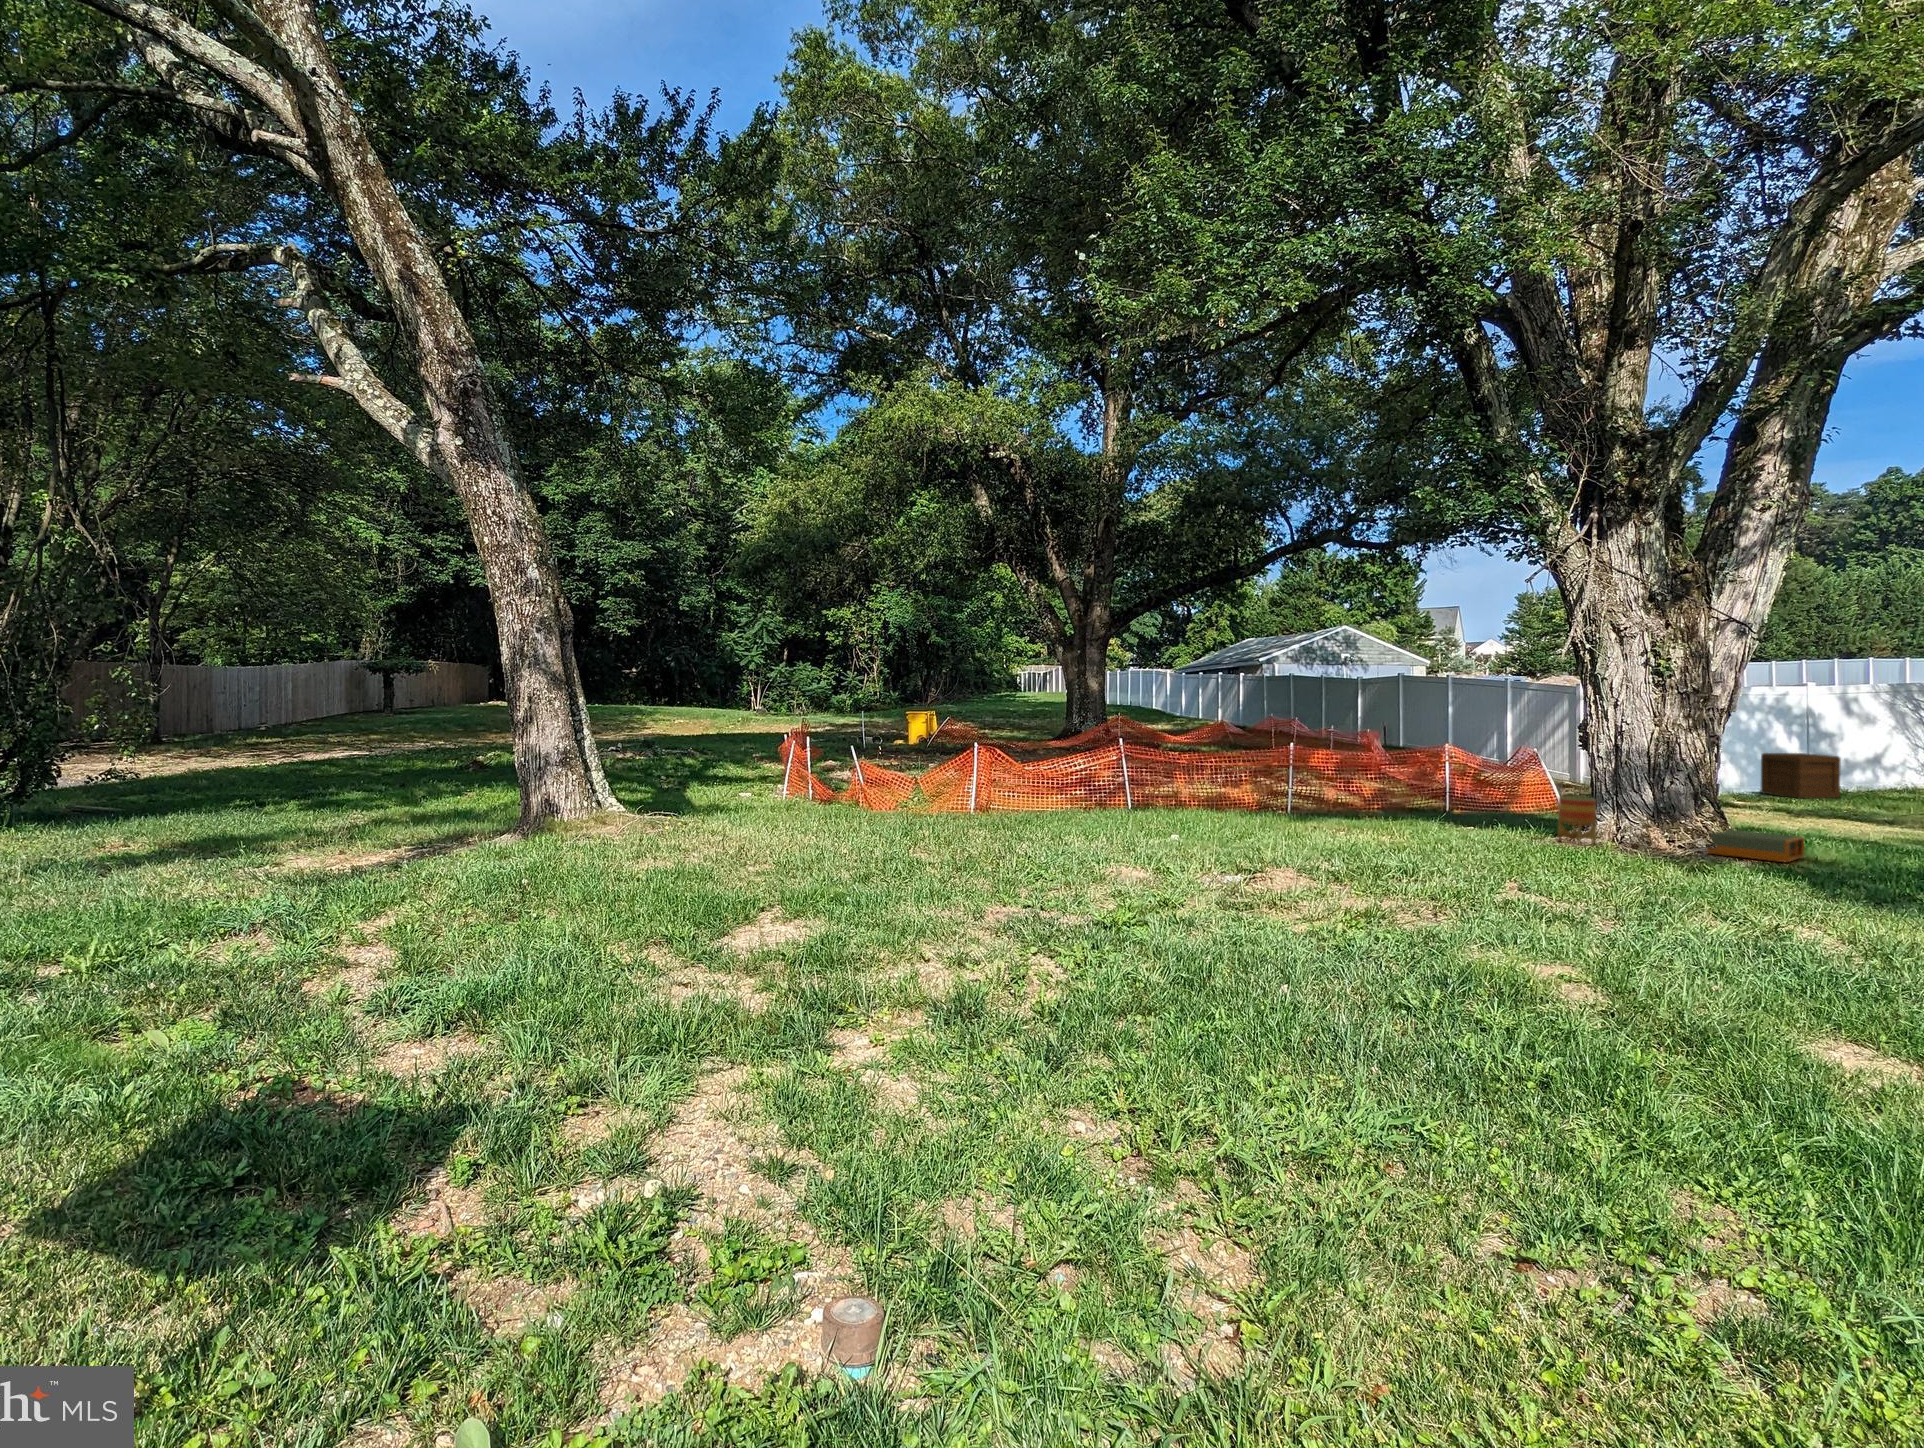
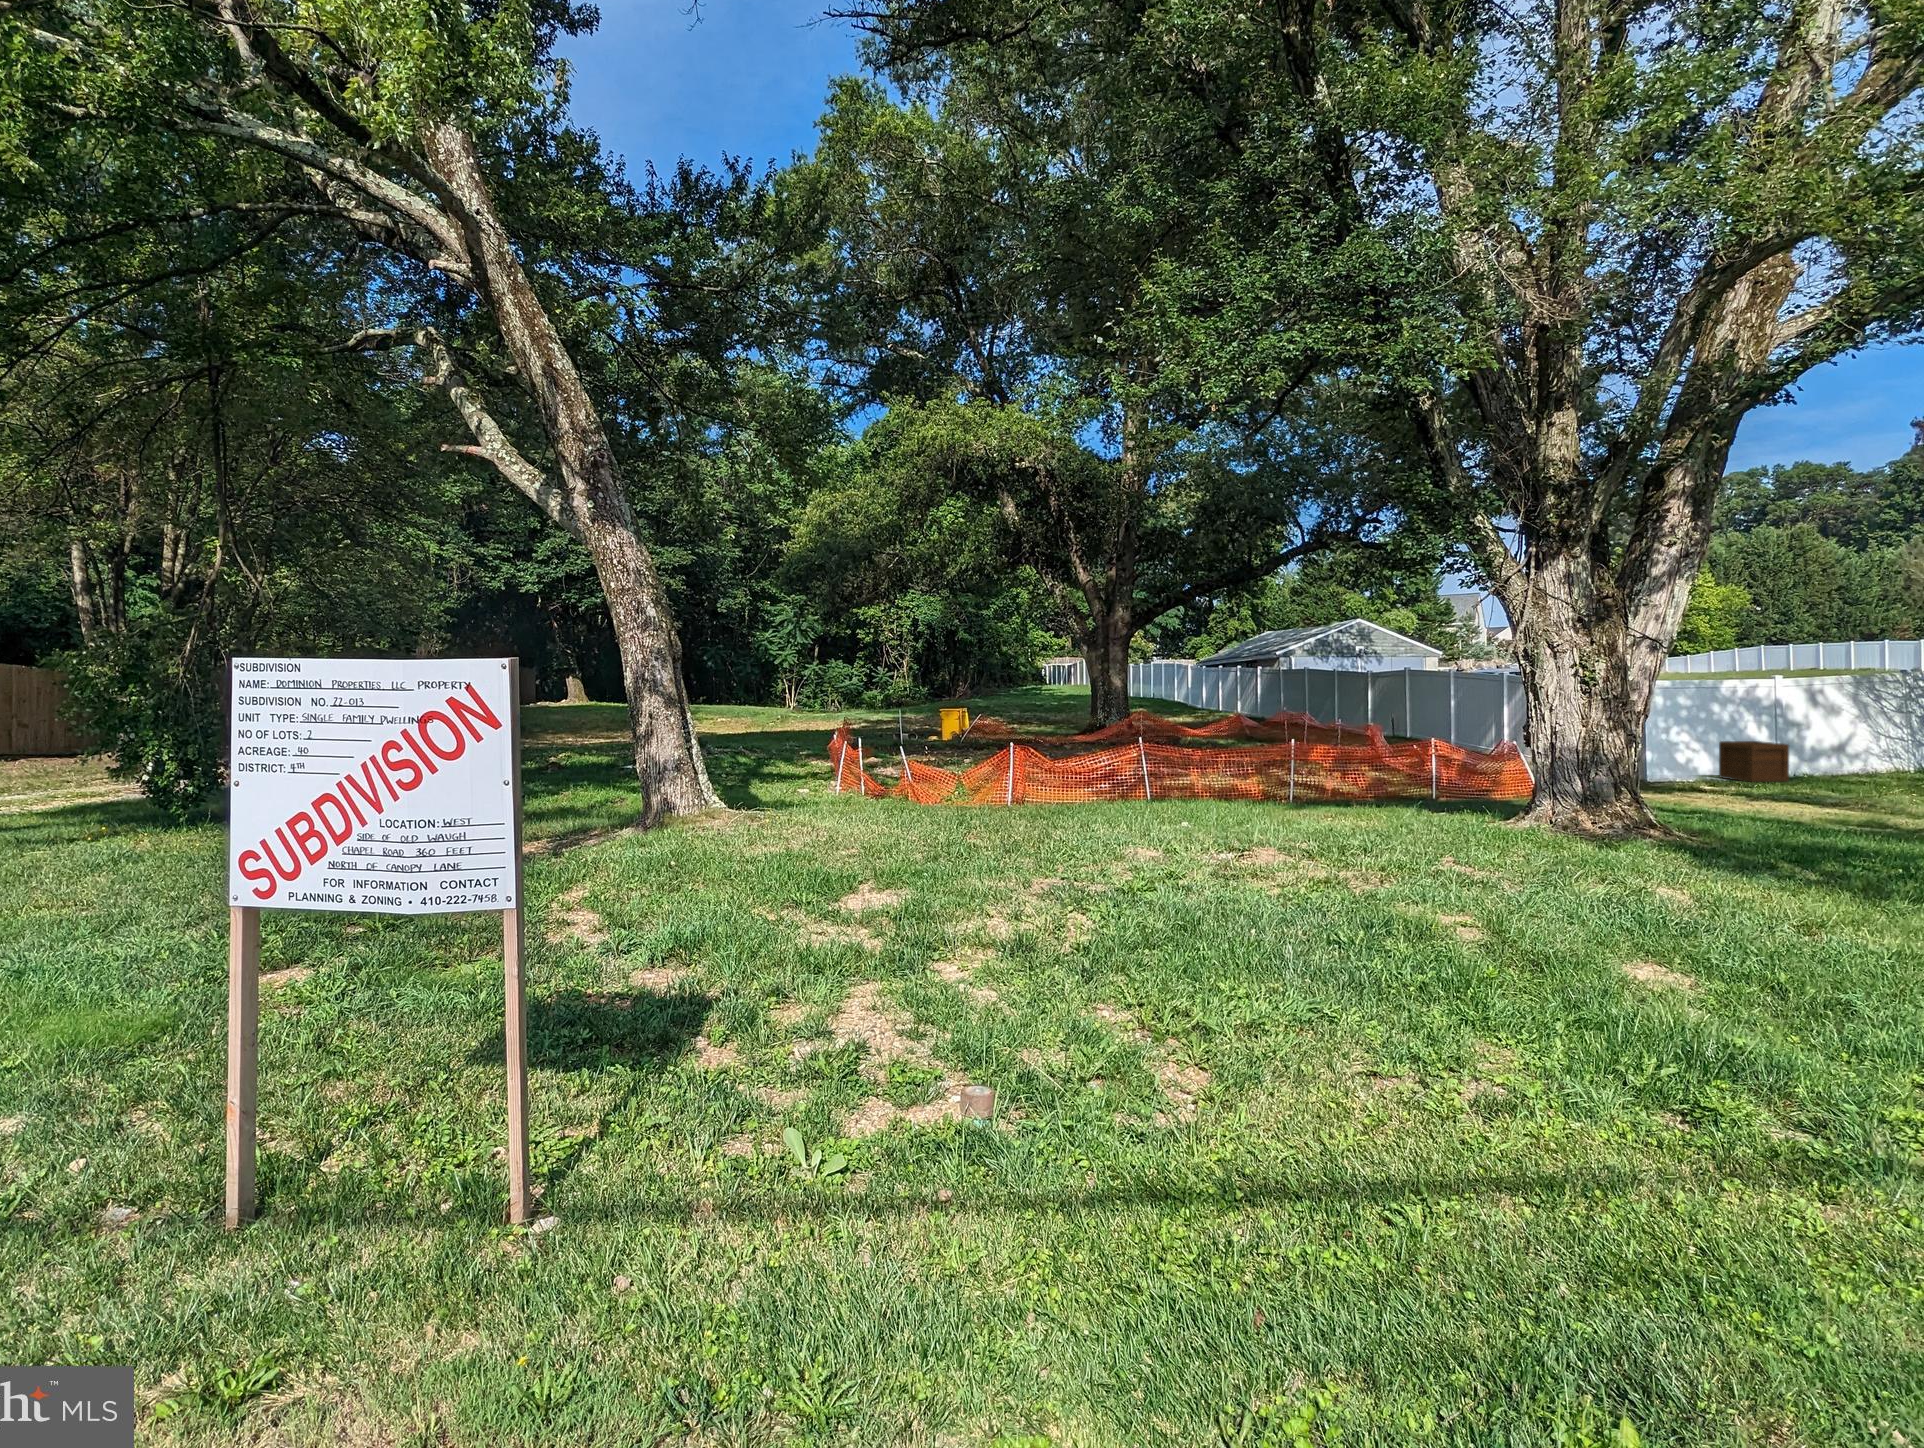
planter: present [1558,796,1597,845] -> none [1503,786,1535,827]
storage box: present [1706,829,1804,862] -> none [1623,812,1704,839]

